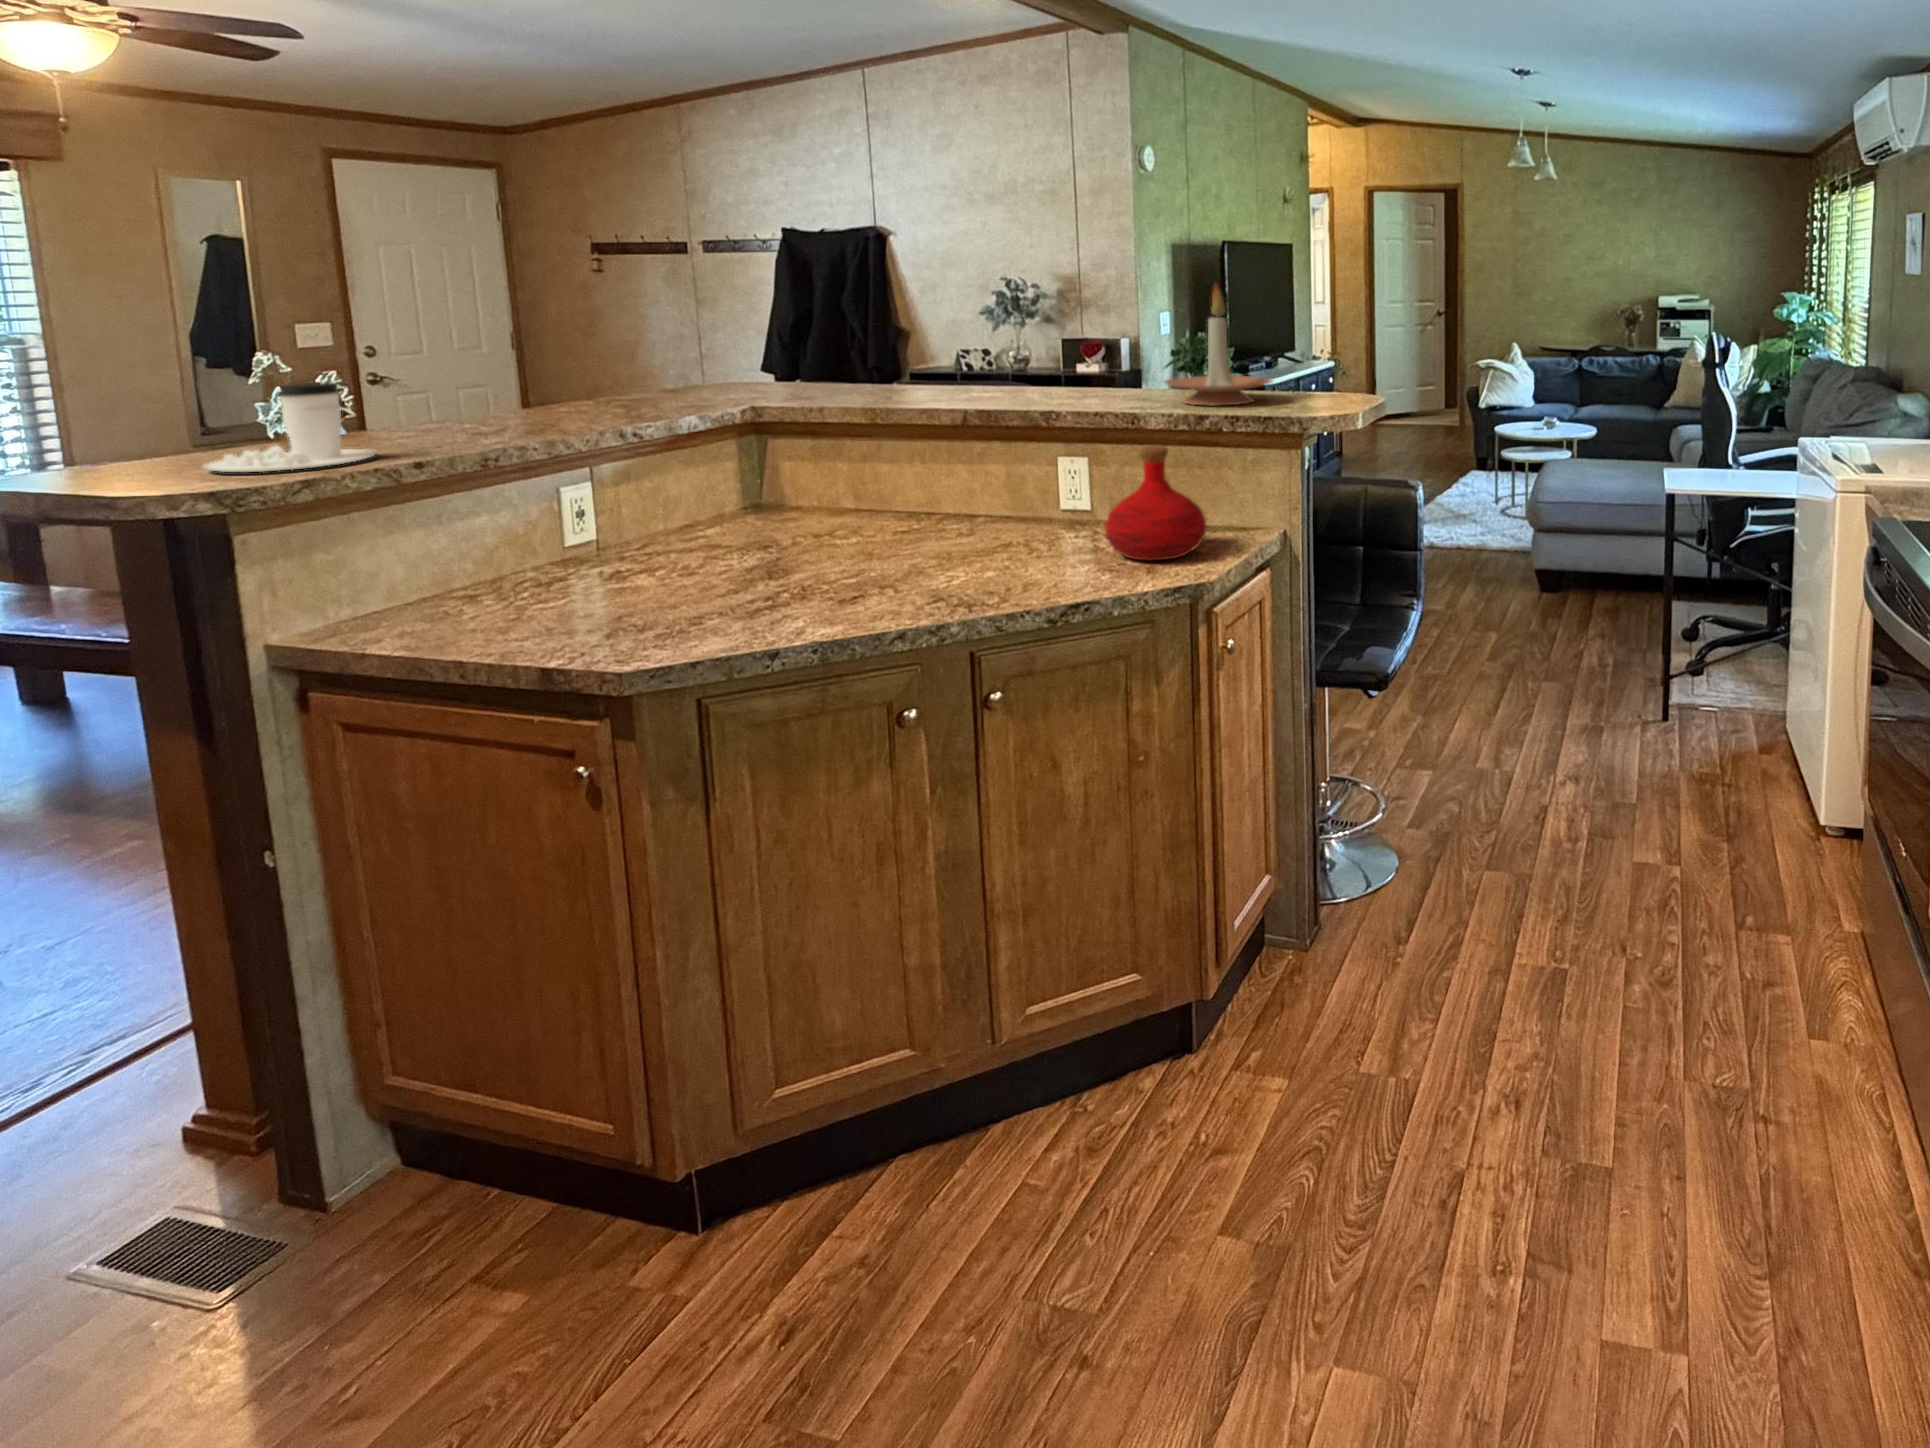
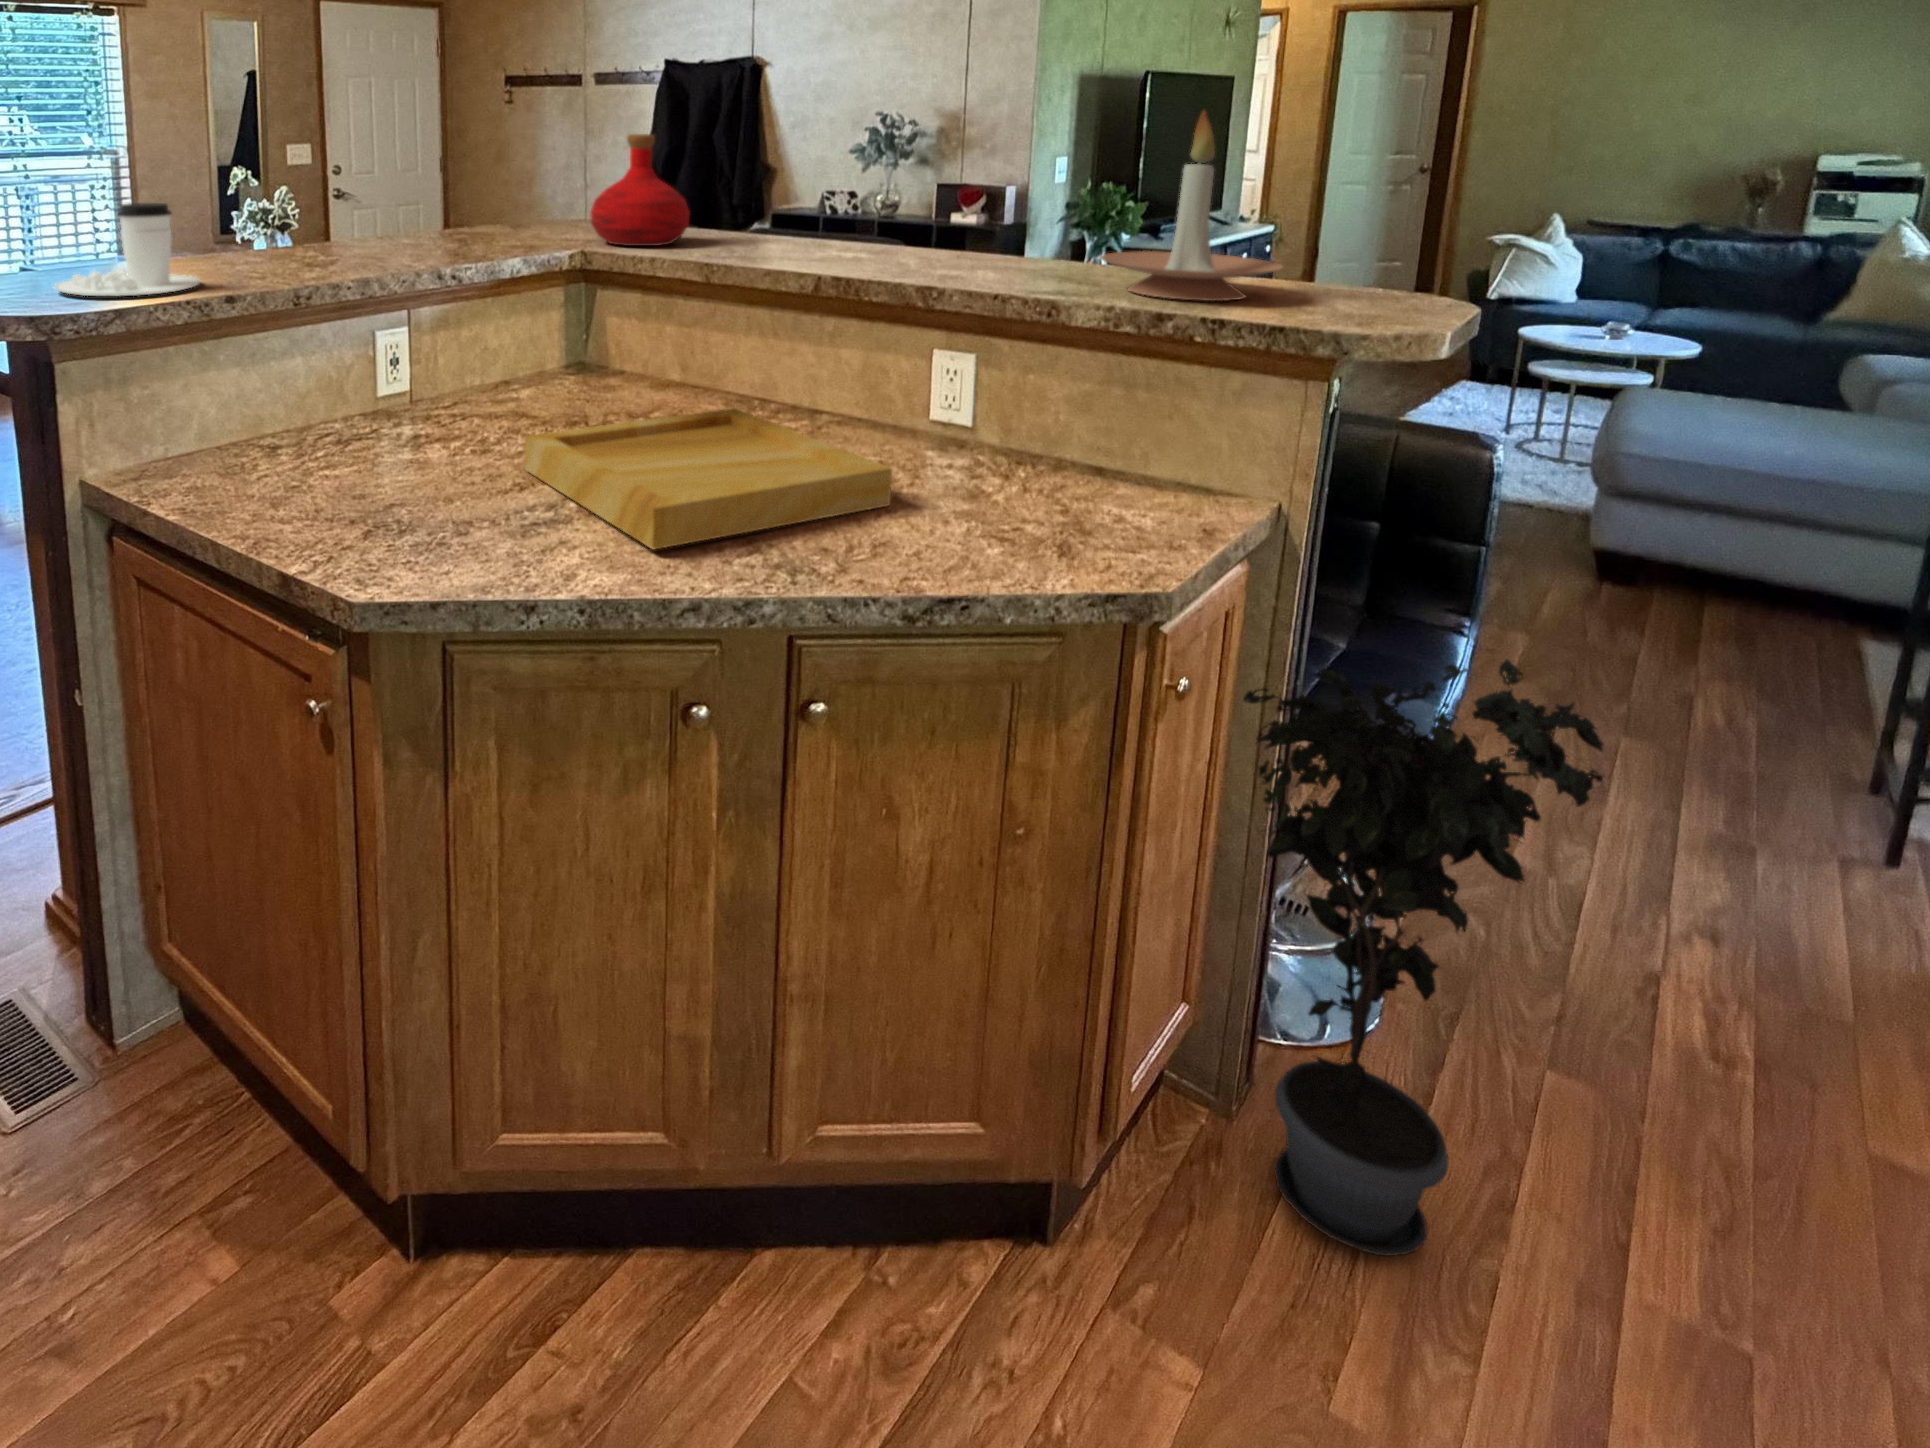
bottle: present [1105,446,1206,561] -> present [591,134,690,246]
tray: none [733,515,1035,609] -> present [525,408,892,549]
potted plant: none [1274,597,1466,986] -> present [1243,660,1603,1256]

